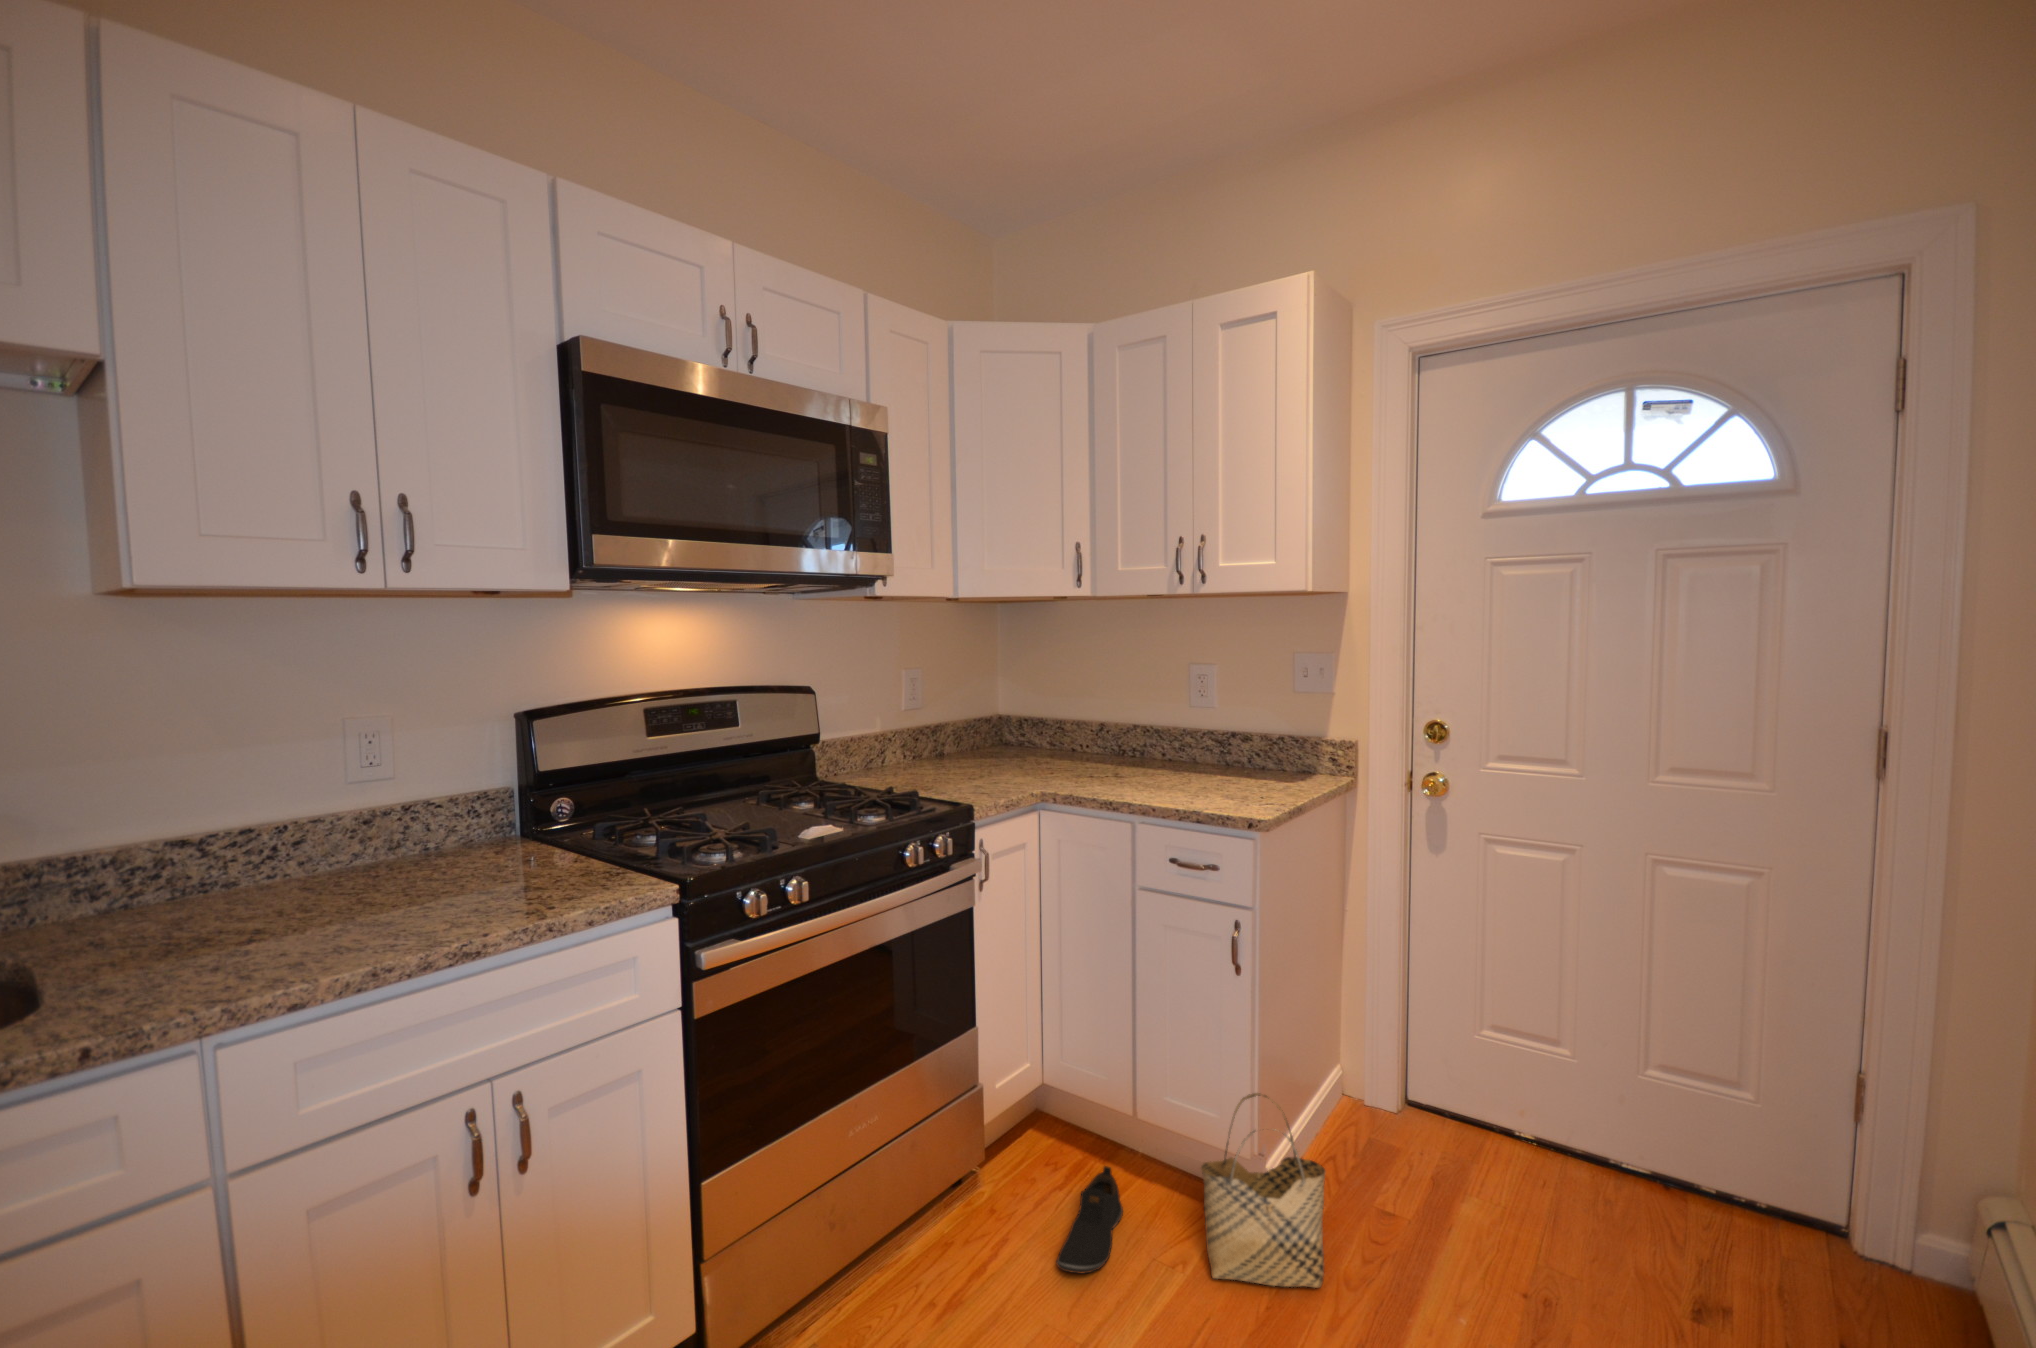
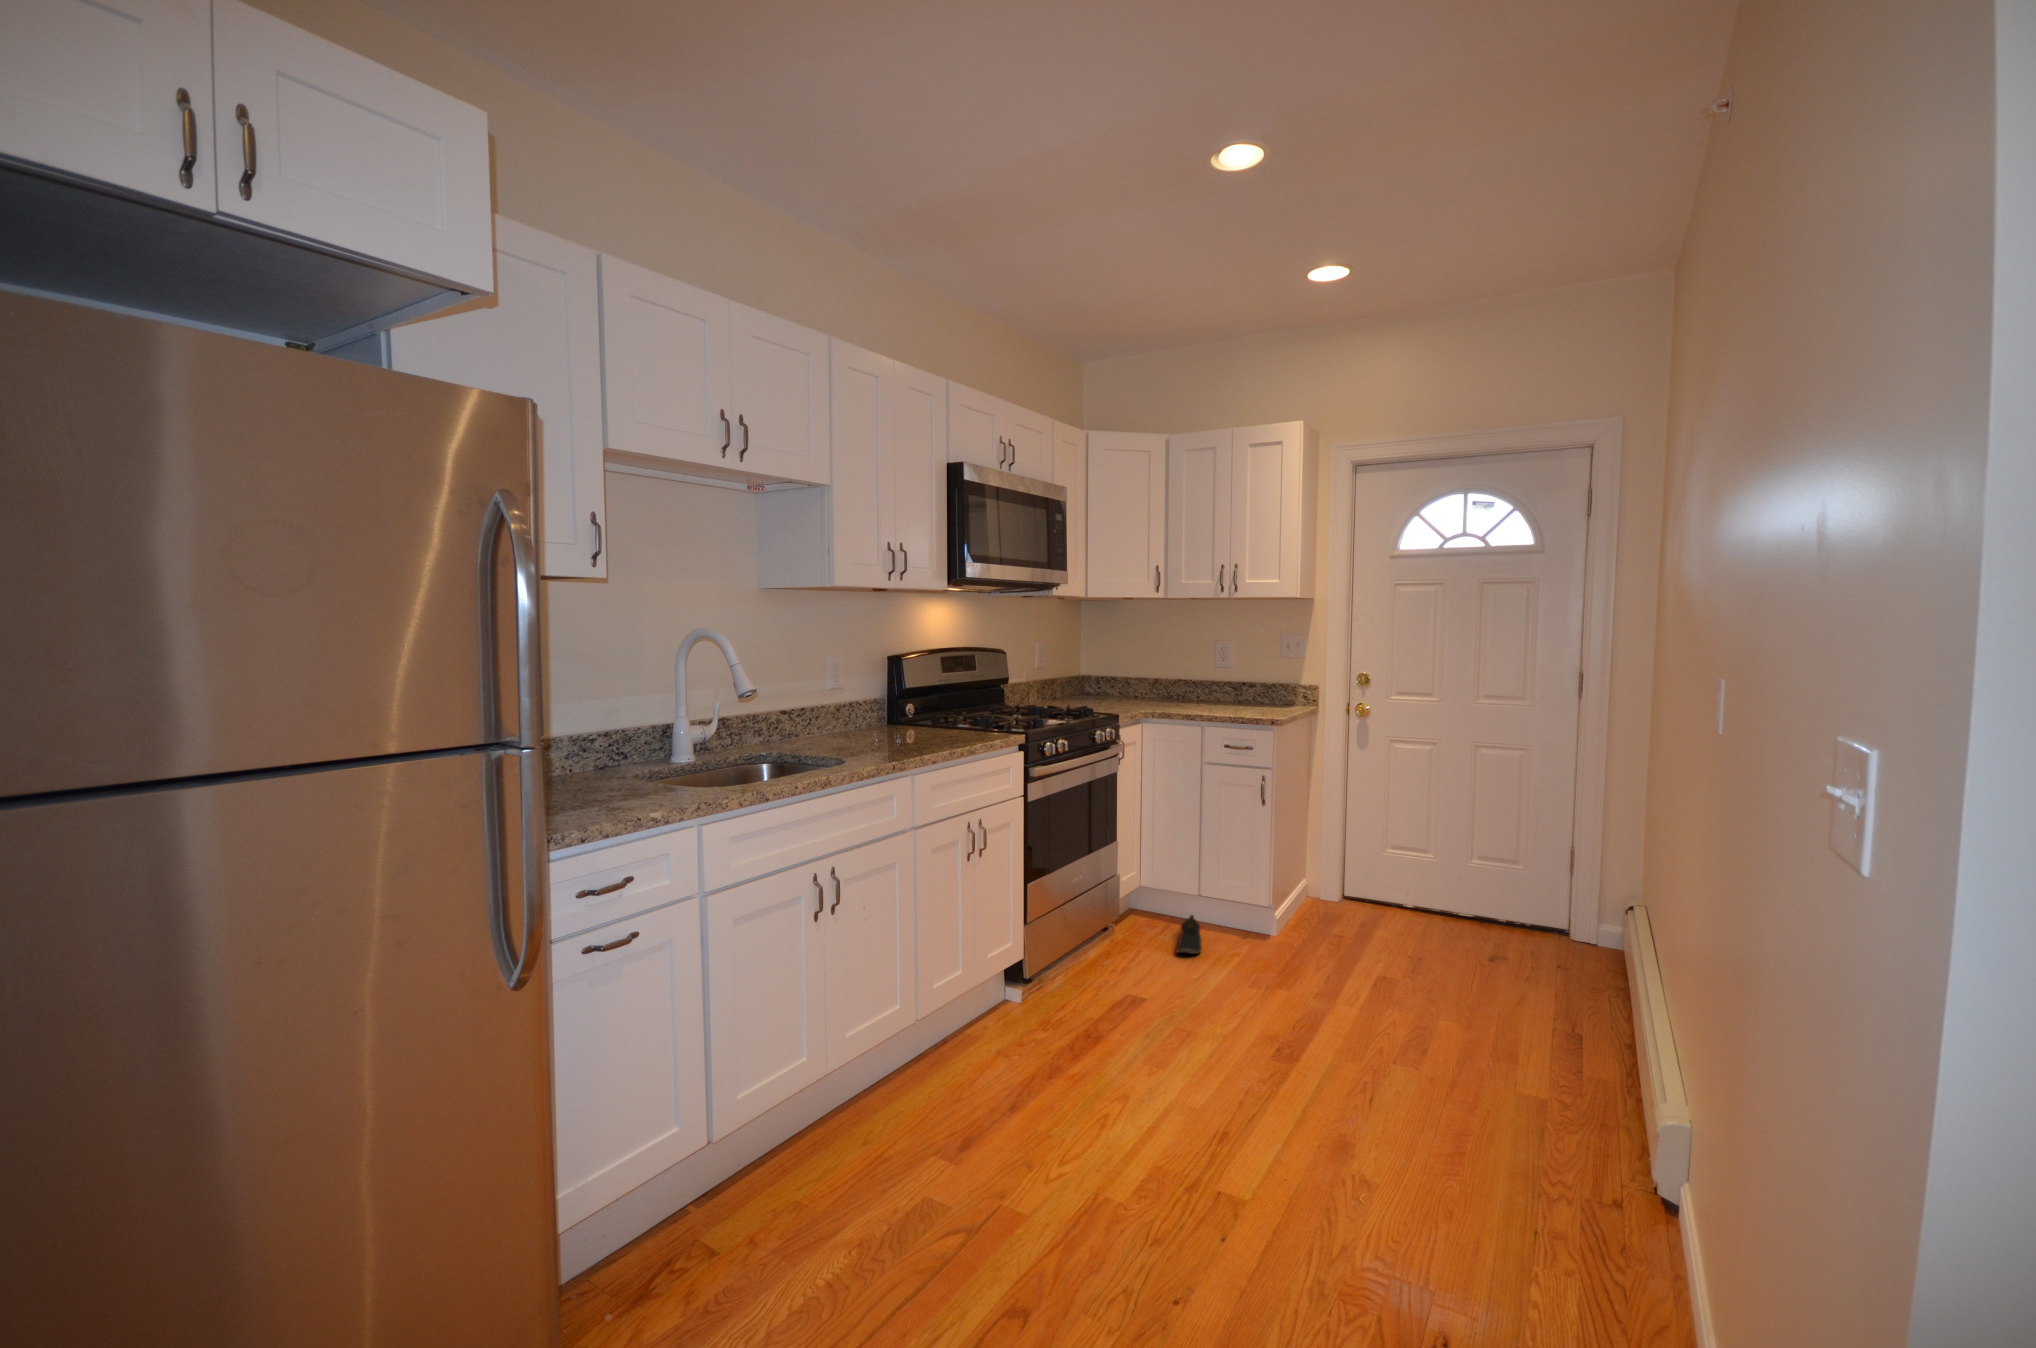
woven basket: present [1200,1093,1326,1288] -> none [1250,863,1314,955]

